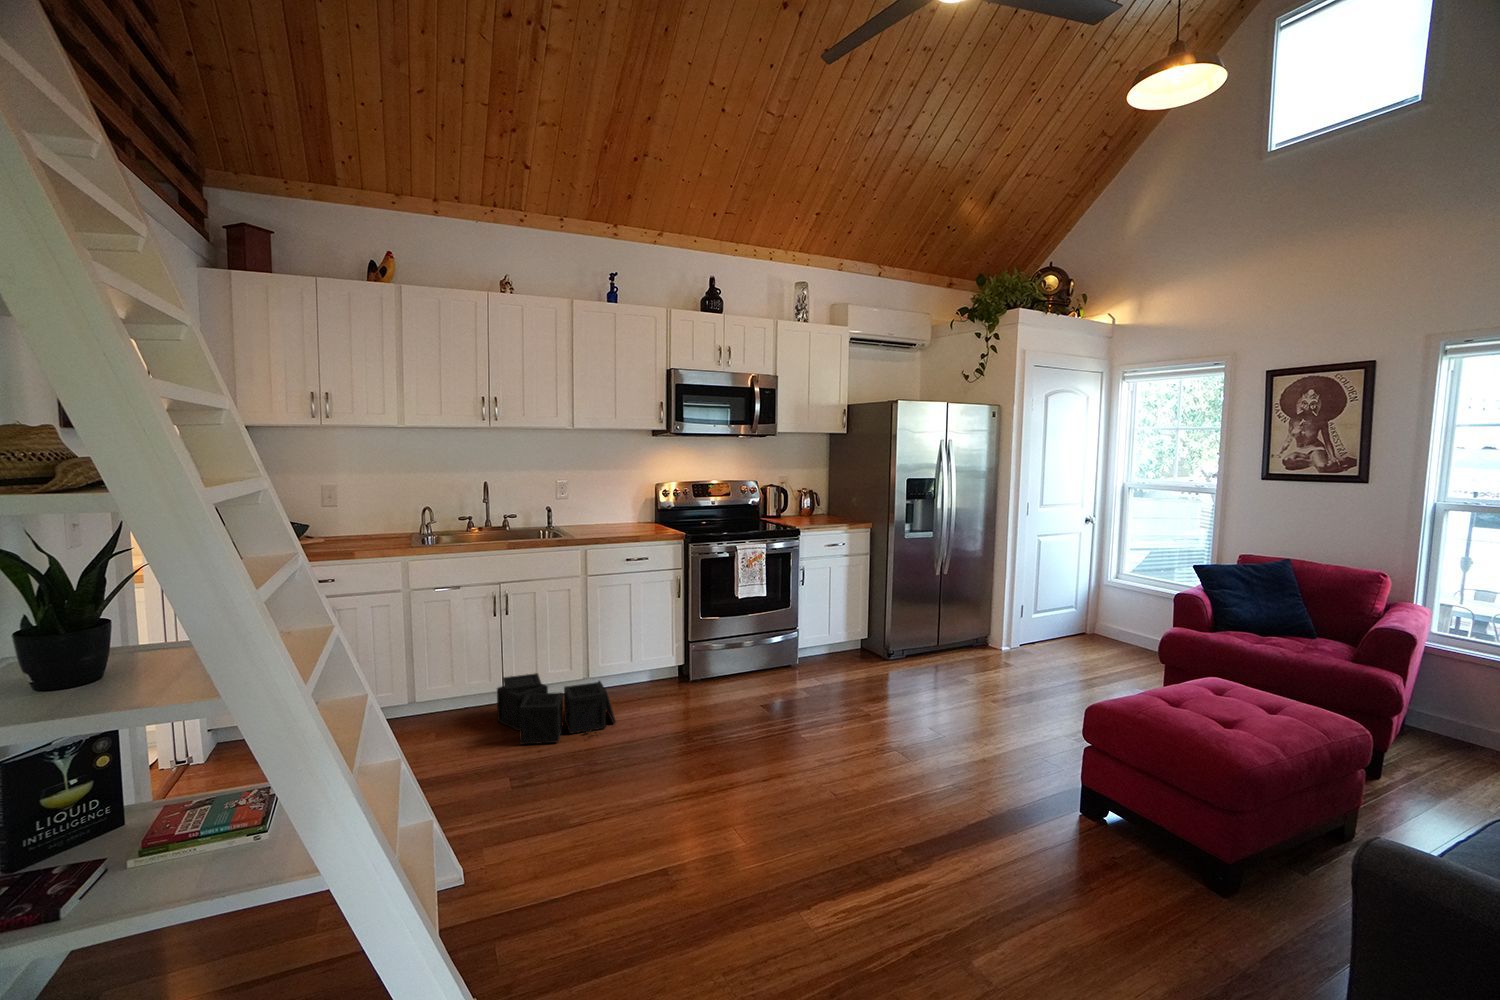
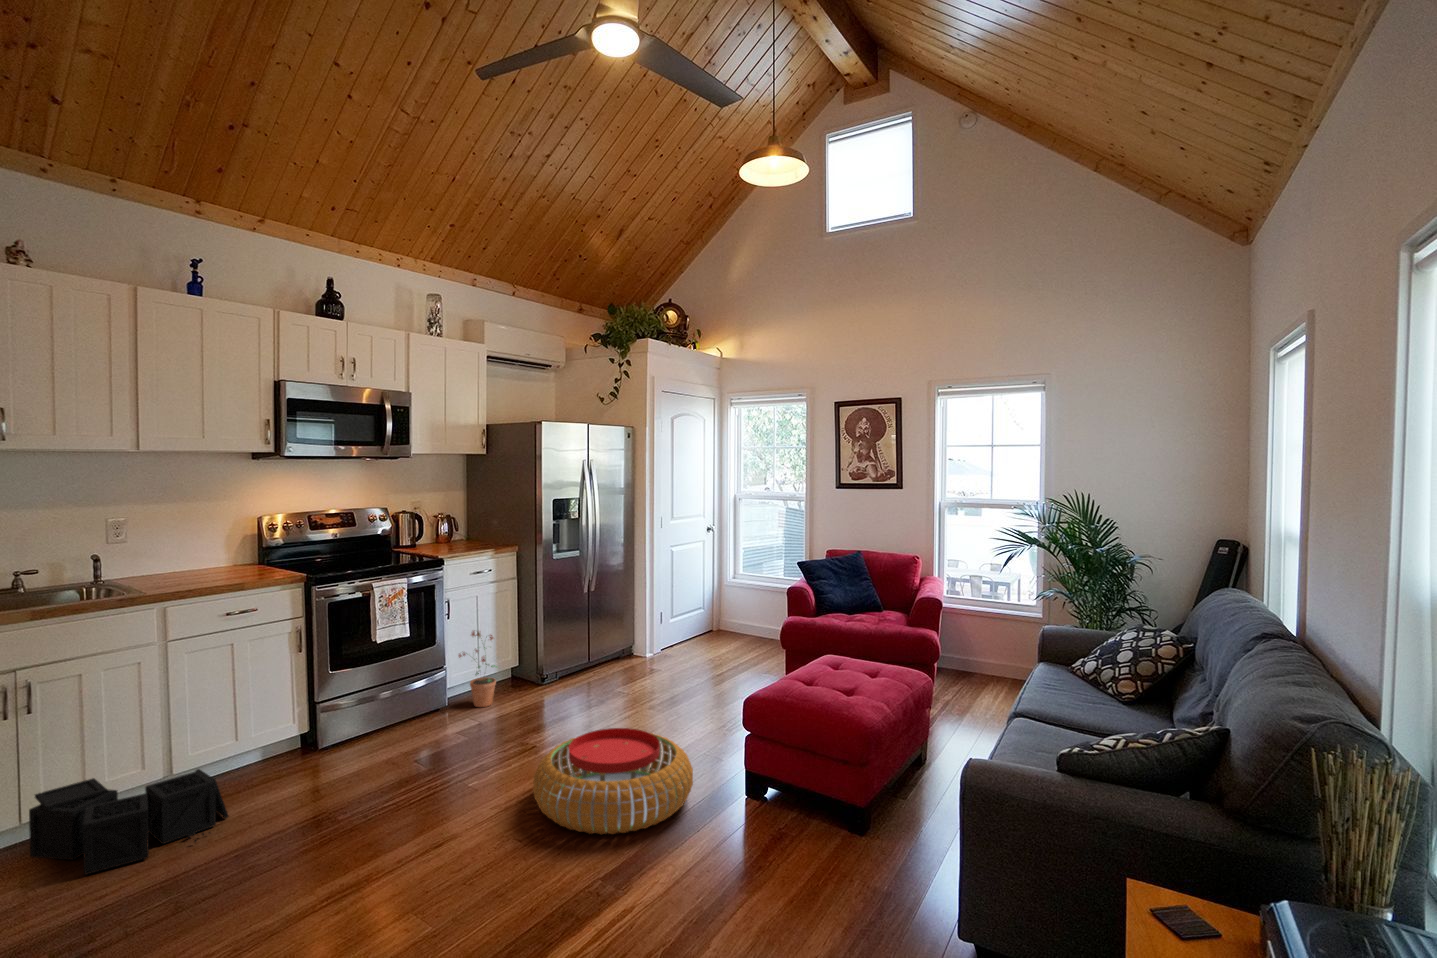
potted plant: none [809,597,846,669] -> present [459,631,497,707]
pouf: none [847,717,1020,835] -> present [533,728,693,834]

